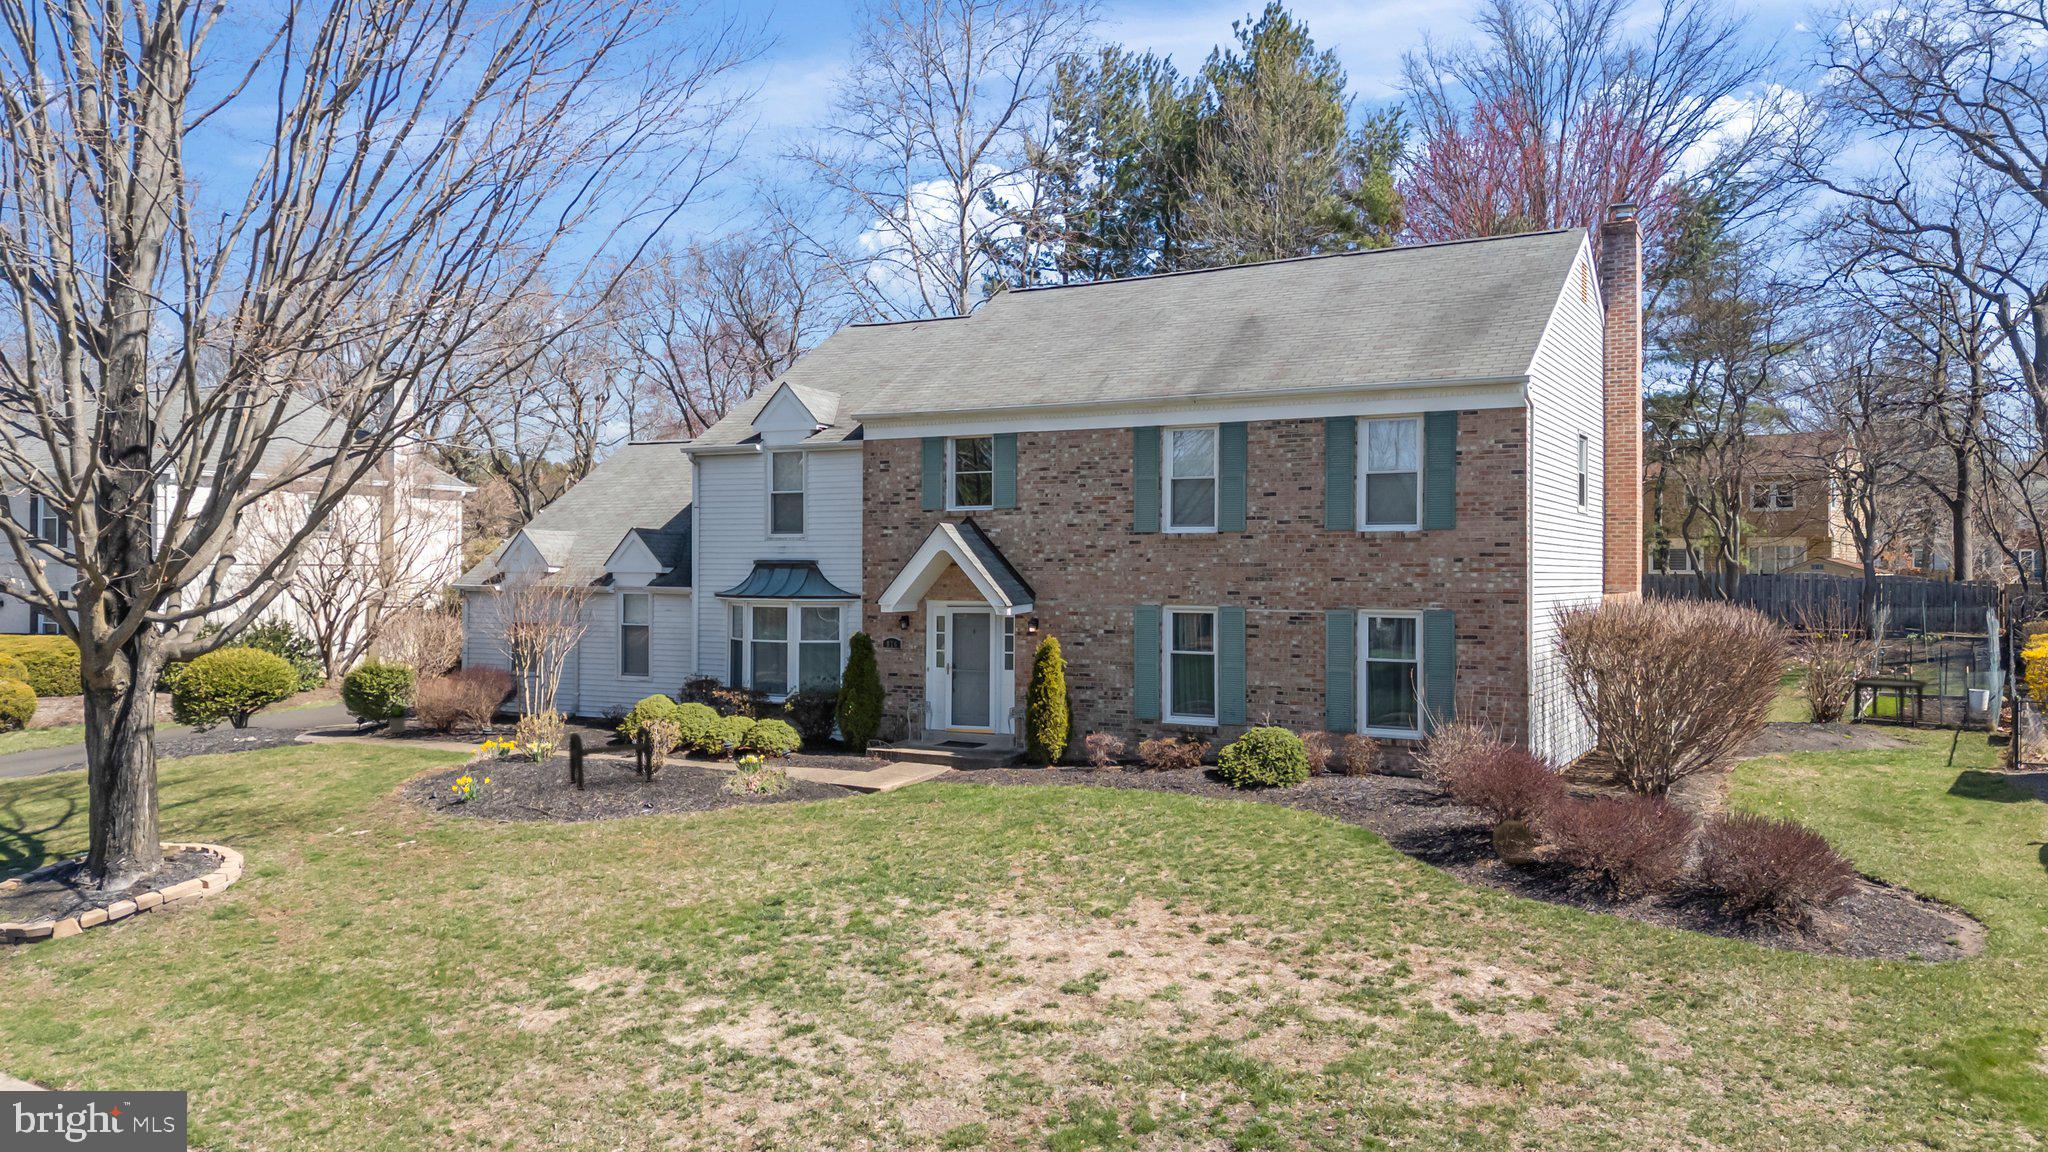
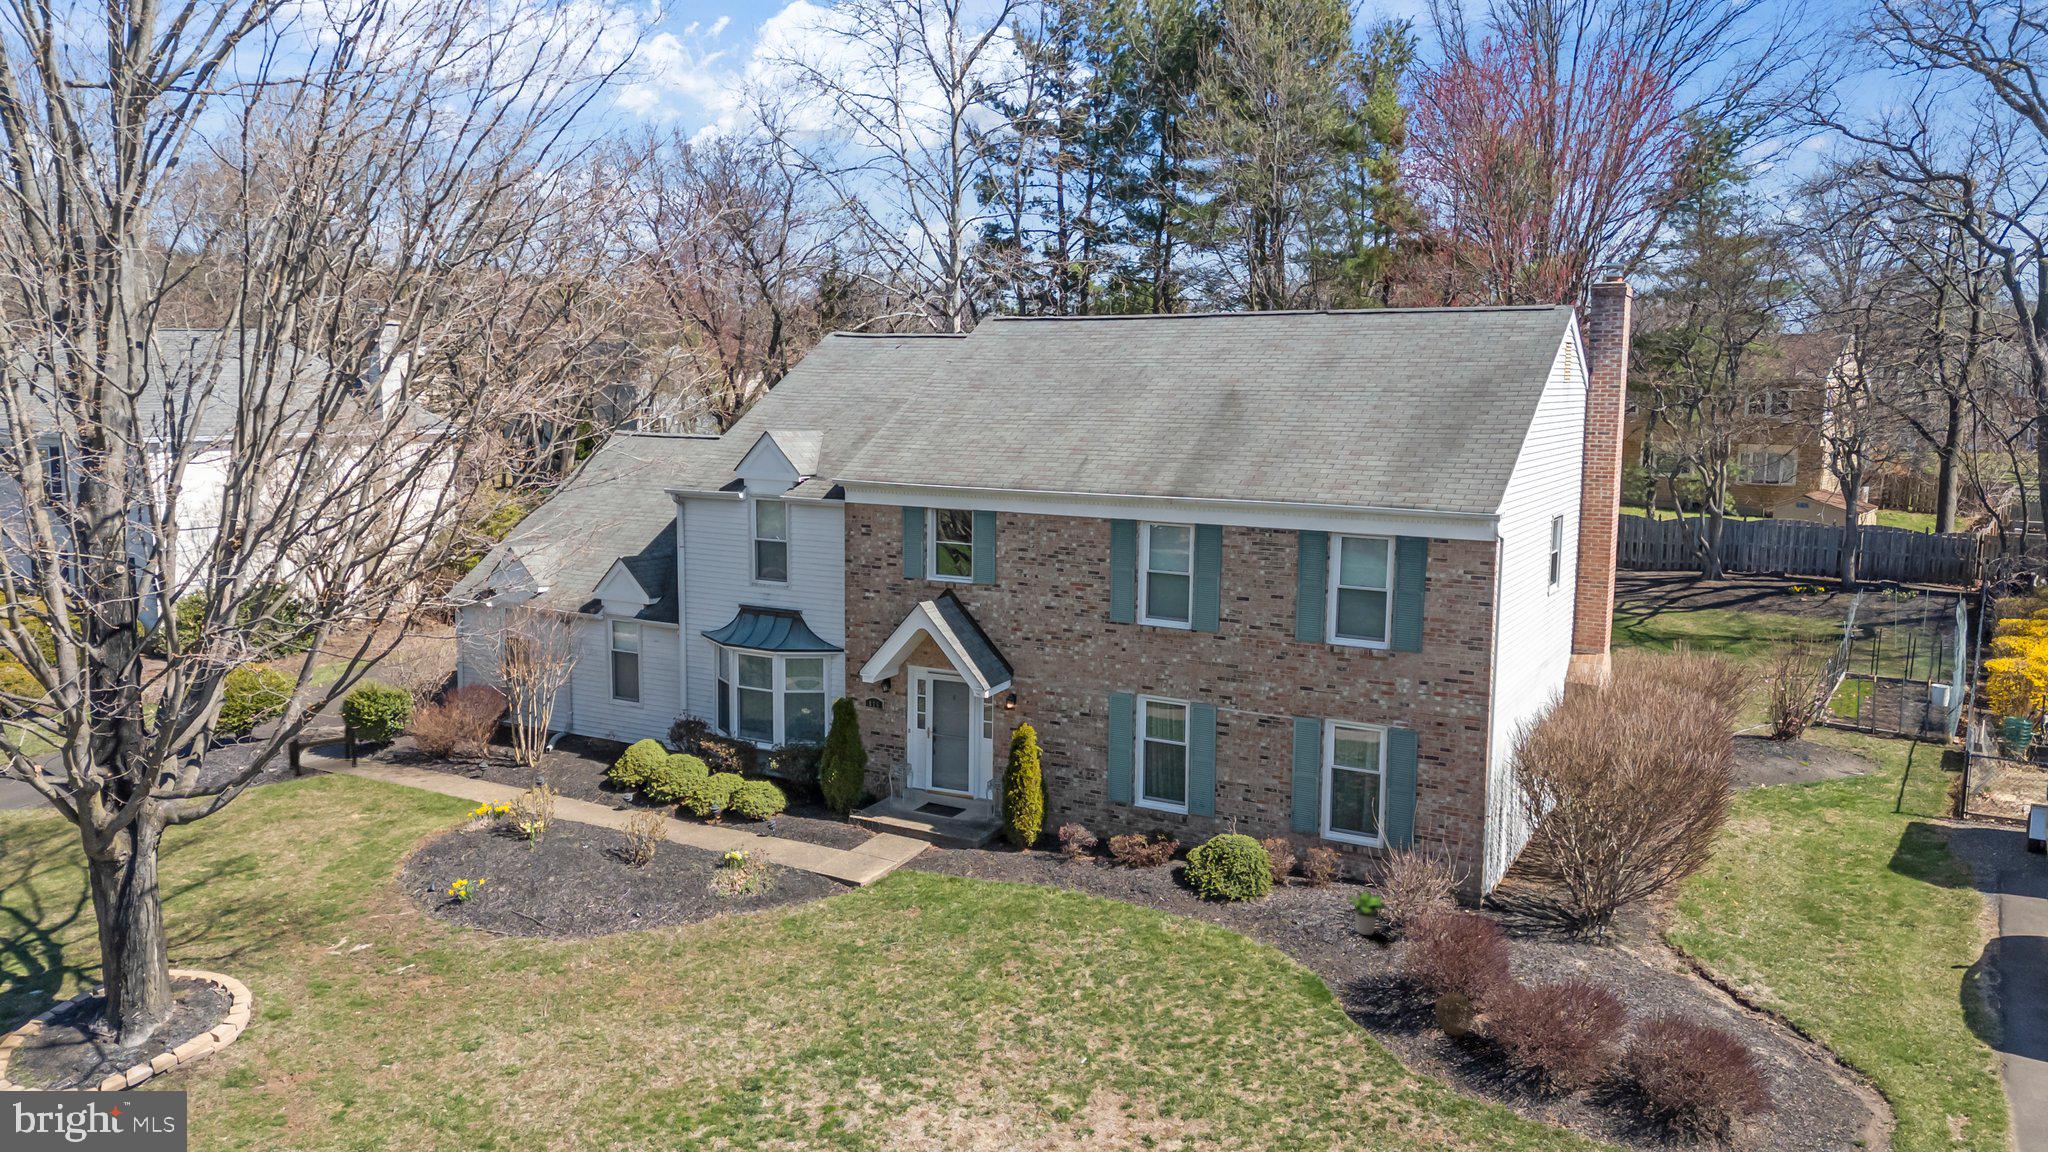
round table: present [1852,677,1928,723] -> none [1790,759,1866,811]
potted plant: present [387,706,407,733] -> present [1349,892,1388,935]
bench: present [569,727,652,789] -> present [288,725,357,775]

